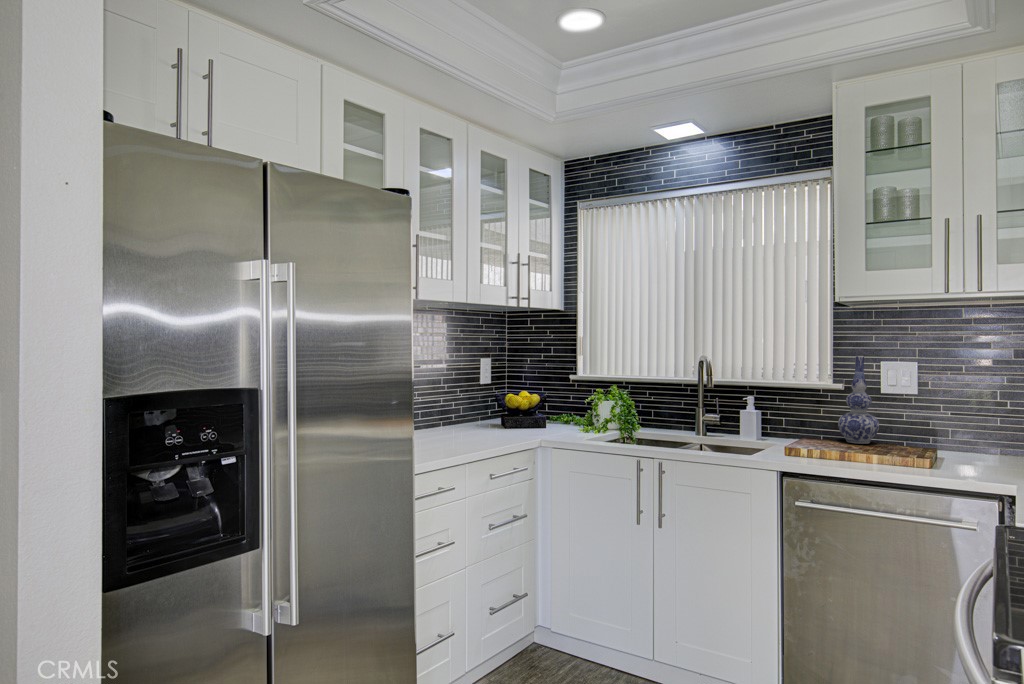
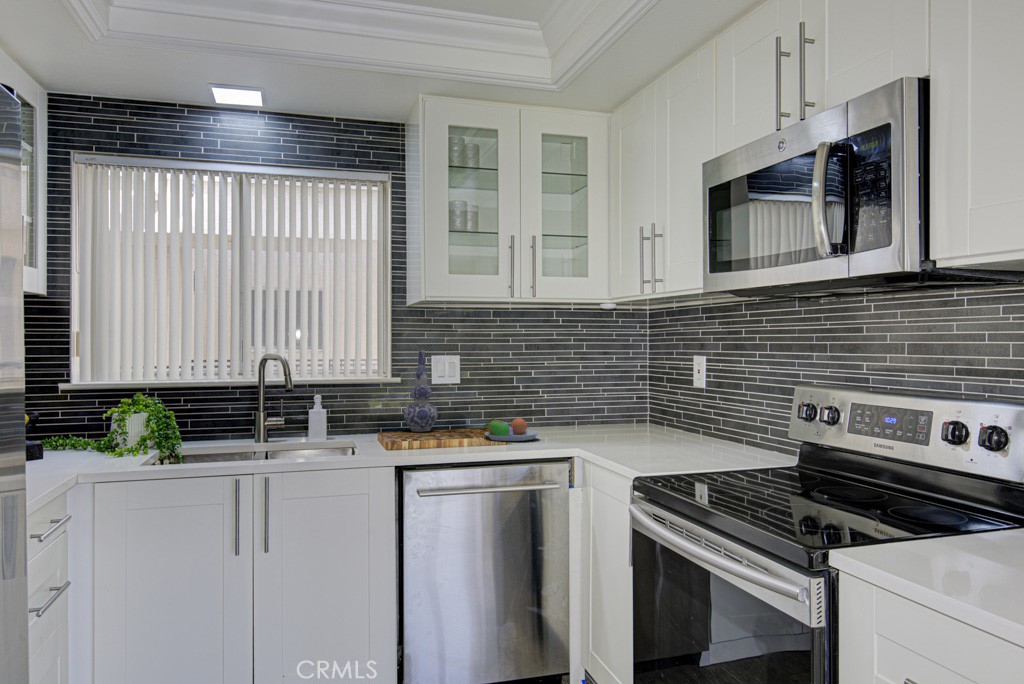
fruit bowl: none [906,436,993,470] -> present [485,416,540,441]

